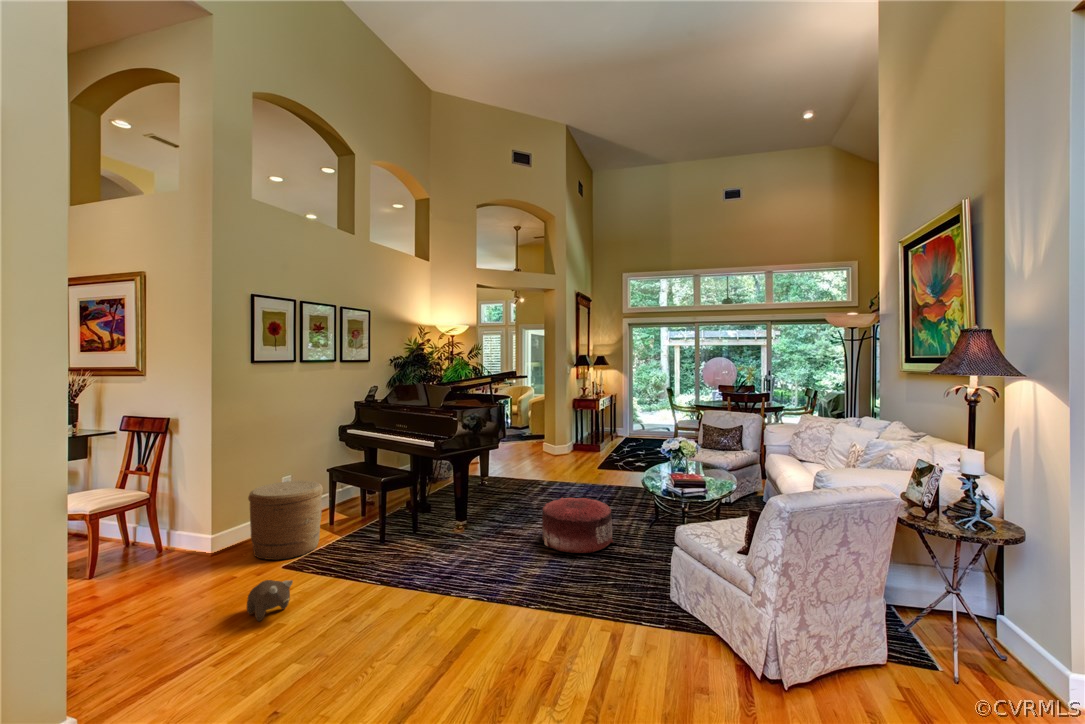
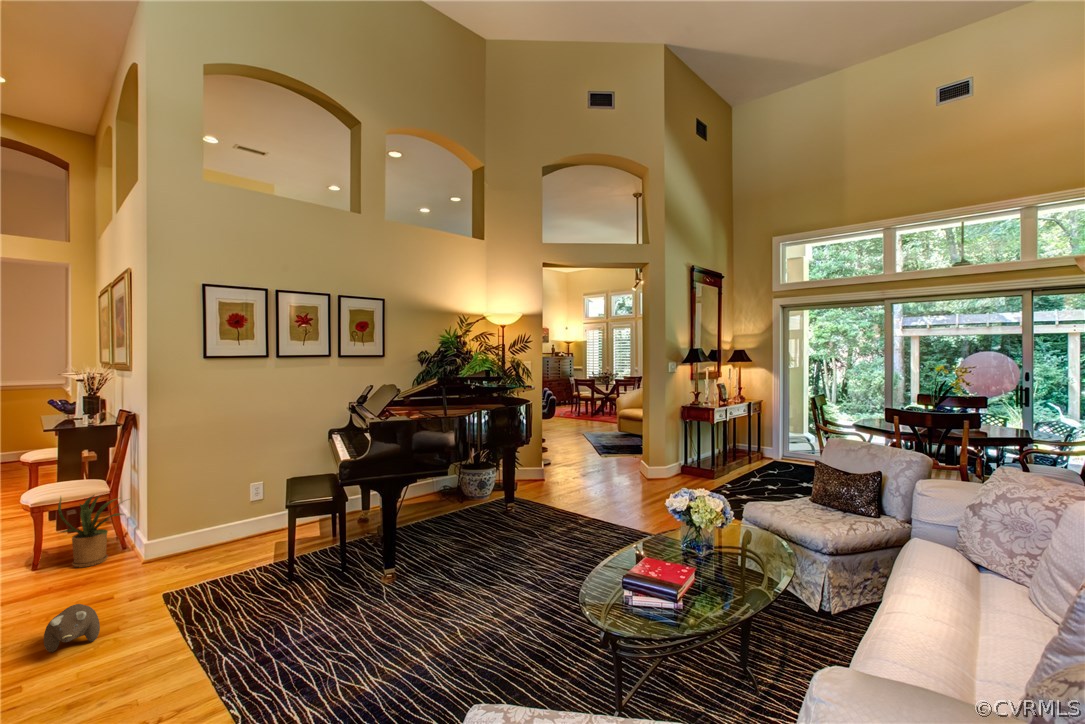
basket: present [248,480,323,560] -> none [179,483,262,571]
pouf: present [542,497,614,553] -> none [448,552,555,657]
house plant: none [99,499,184,583] -> present [58,495,123,568]

